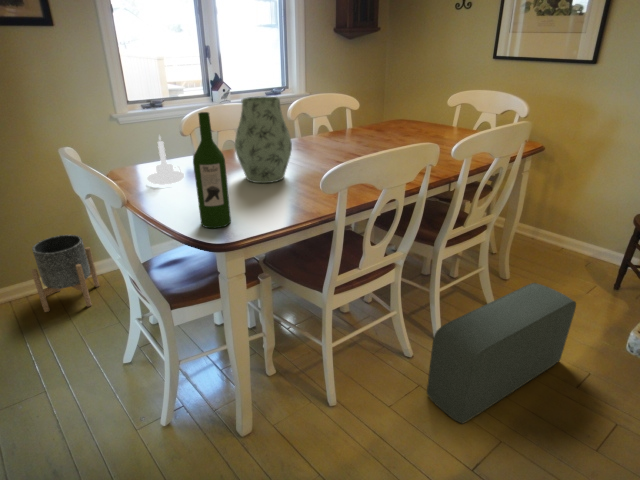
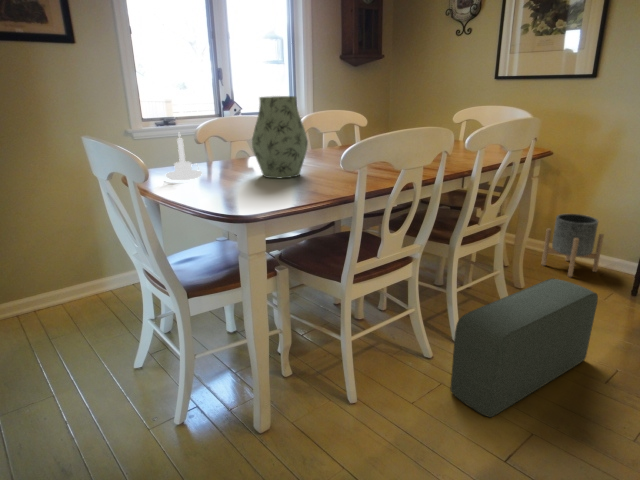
wine bottle: present [193,112,231,228] -> none [218,92,253,207]
planter: present [31,235,99,312] -> present [542,214,604,277]

